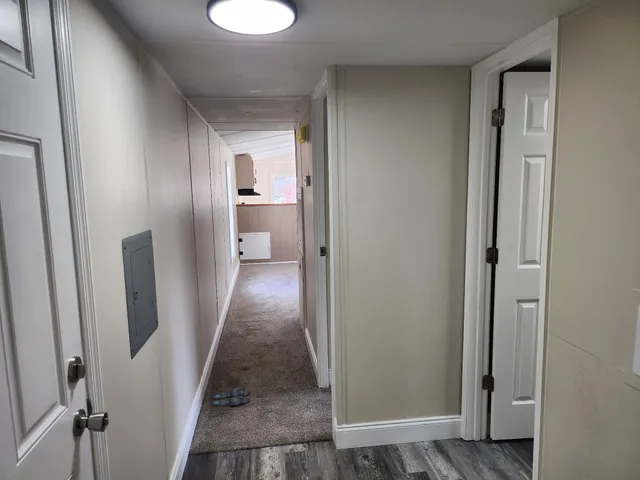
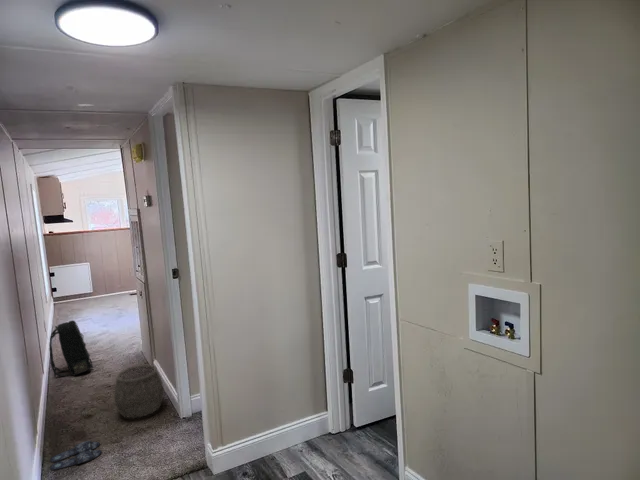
backpack: none [226,282,258,329] -> present [49,320,93,377]
woven basket: none [266,331,308,378] -> present [114,365,164,418]

